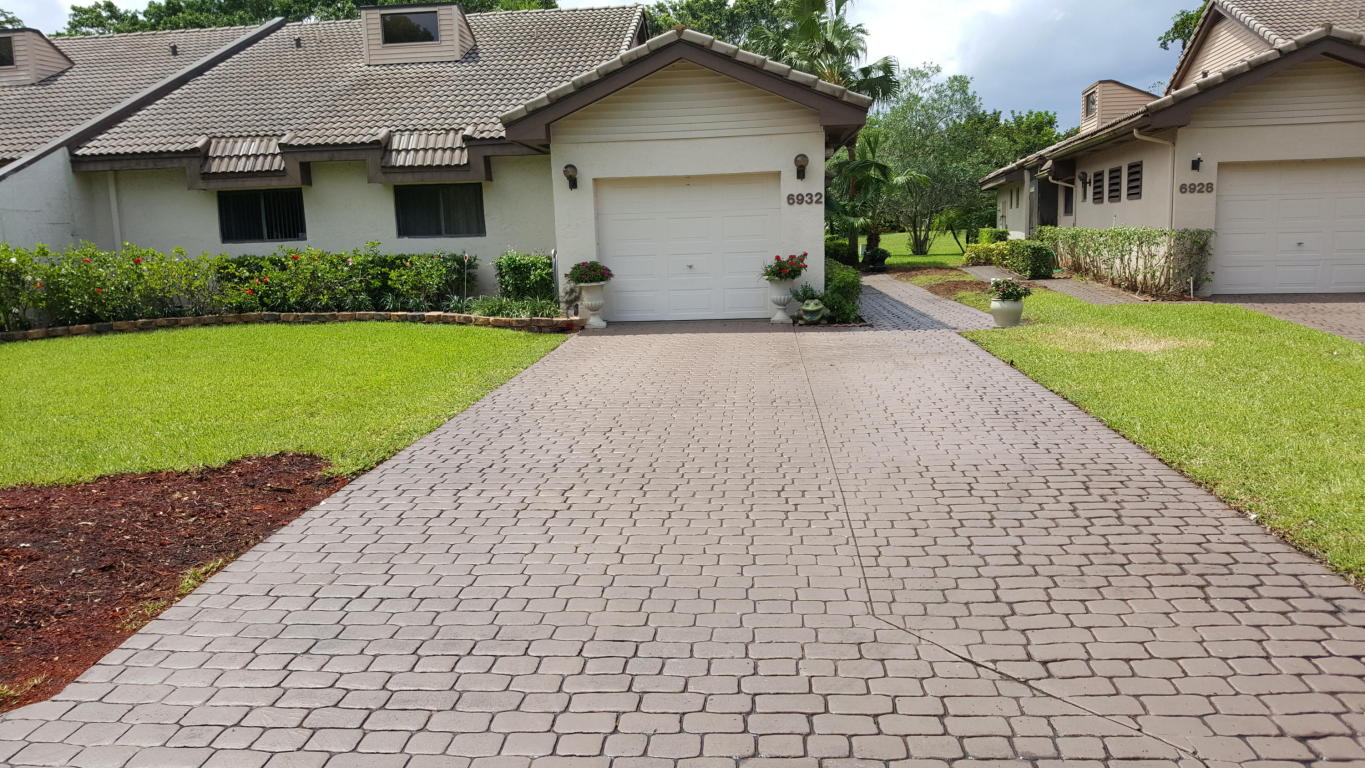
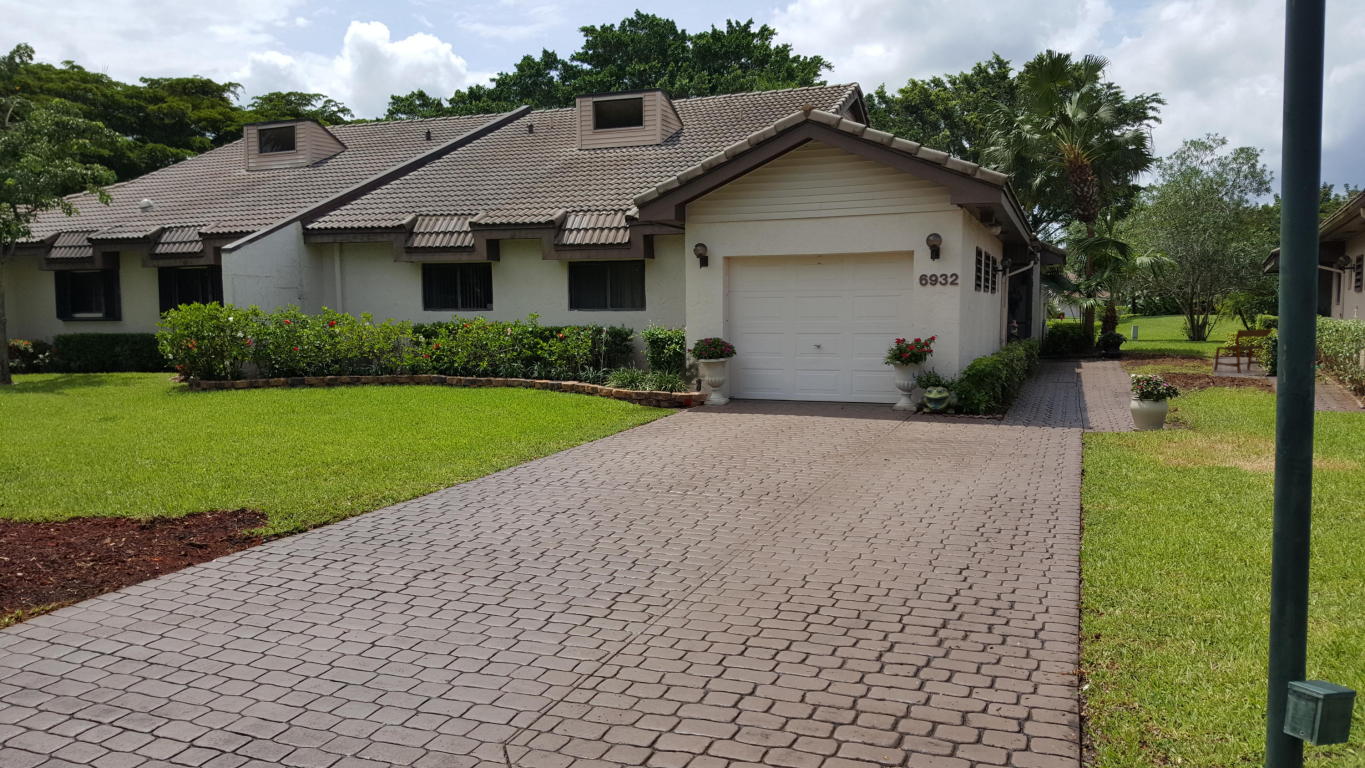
bench: none [974,237,1017,277] -> present [1214,329,1271,373]

